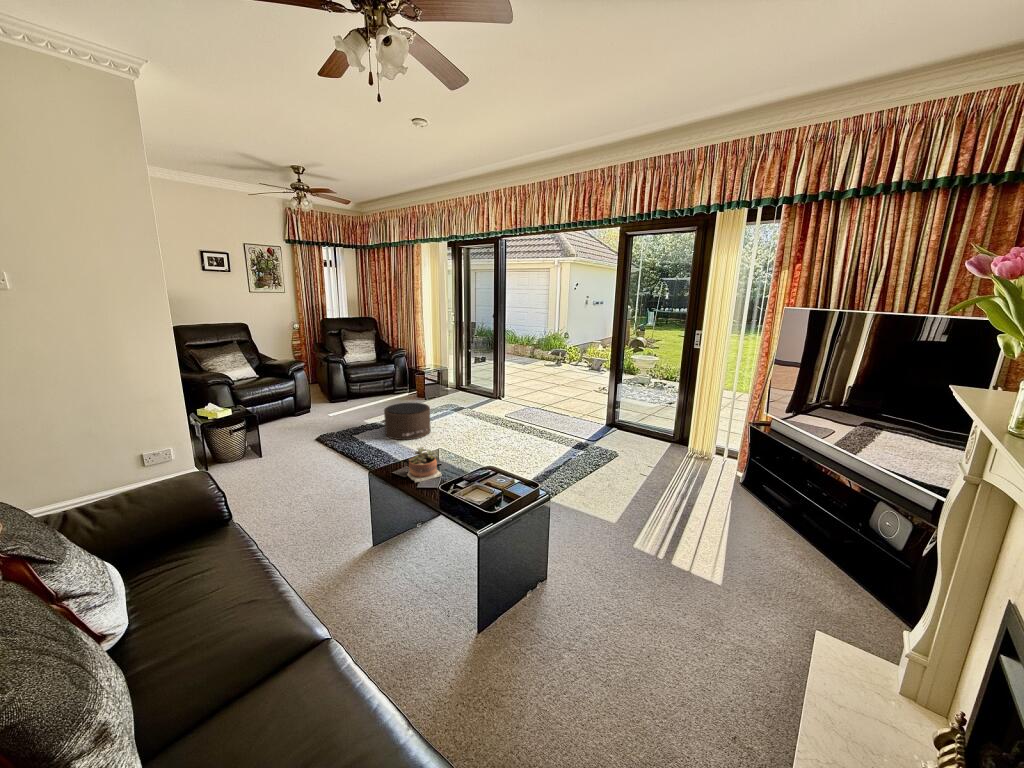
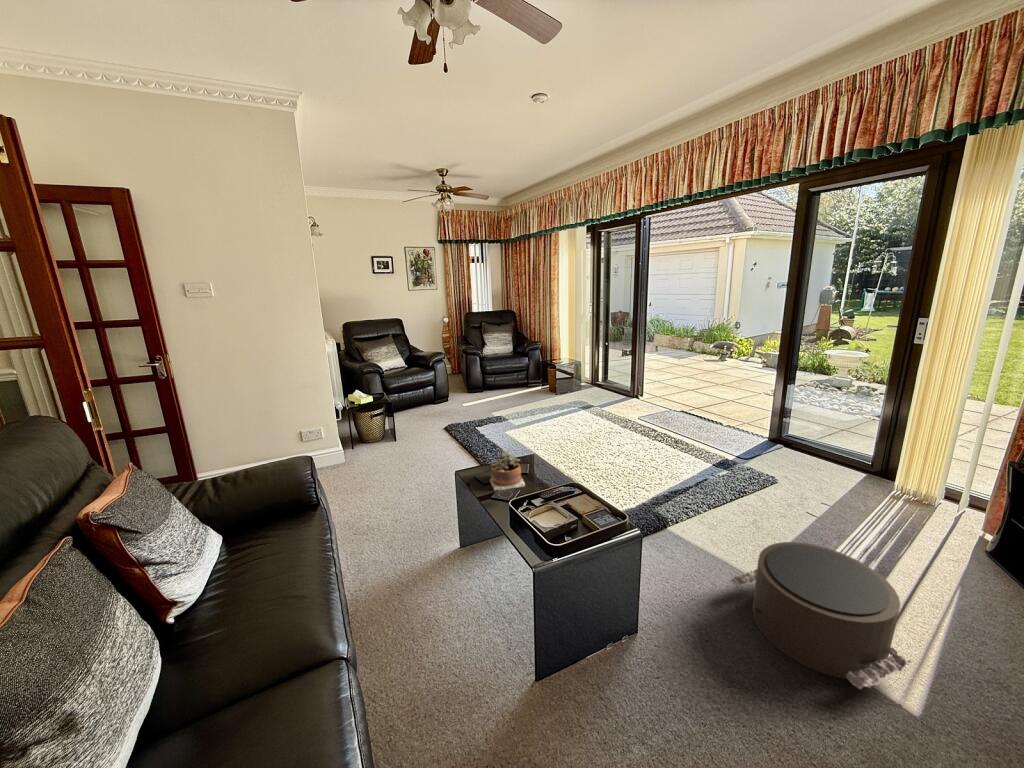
pouf: present [381,403,431,440] -> present [730,542,911,689]

